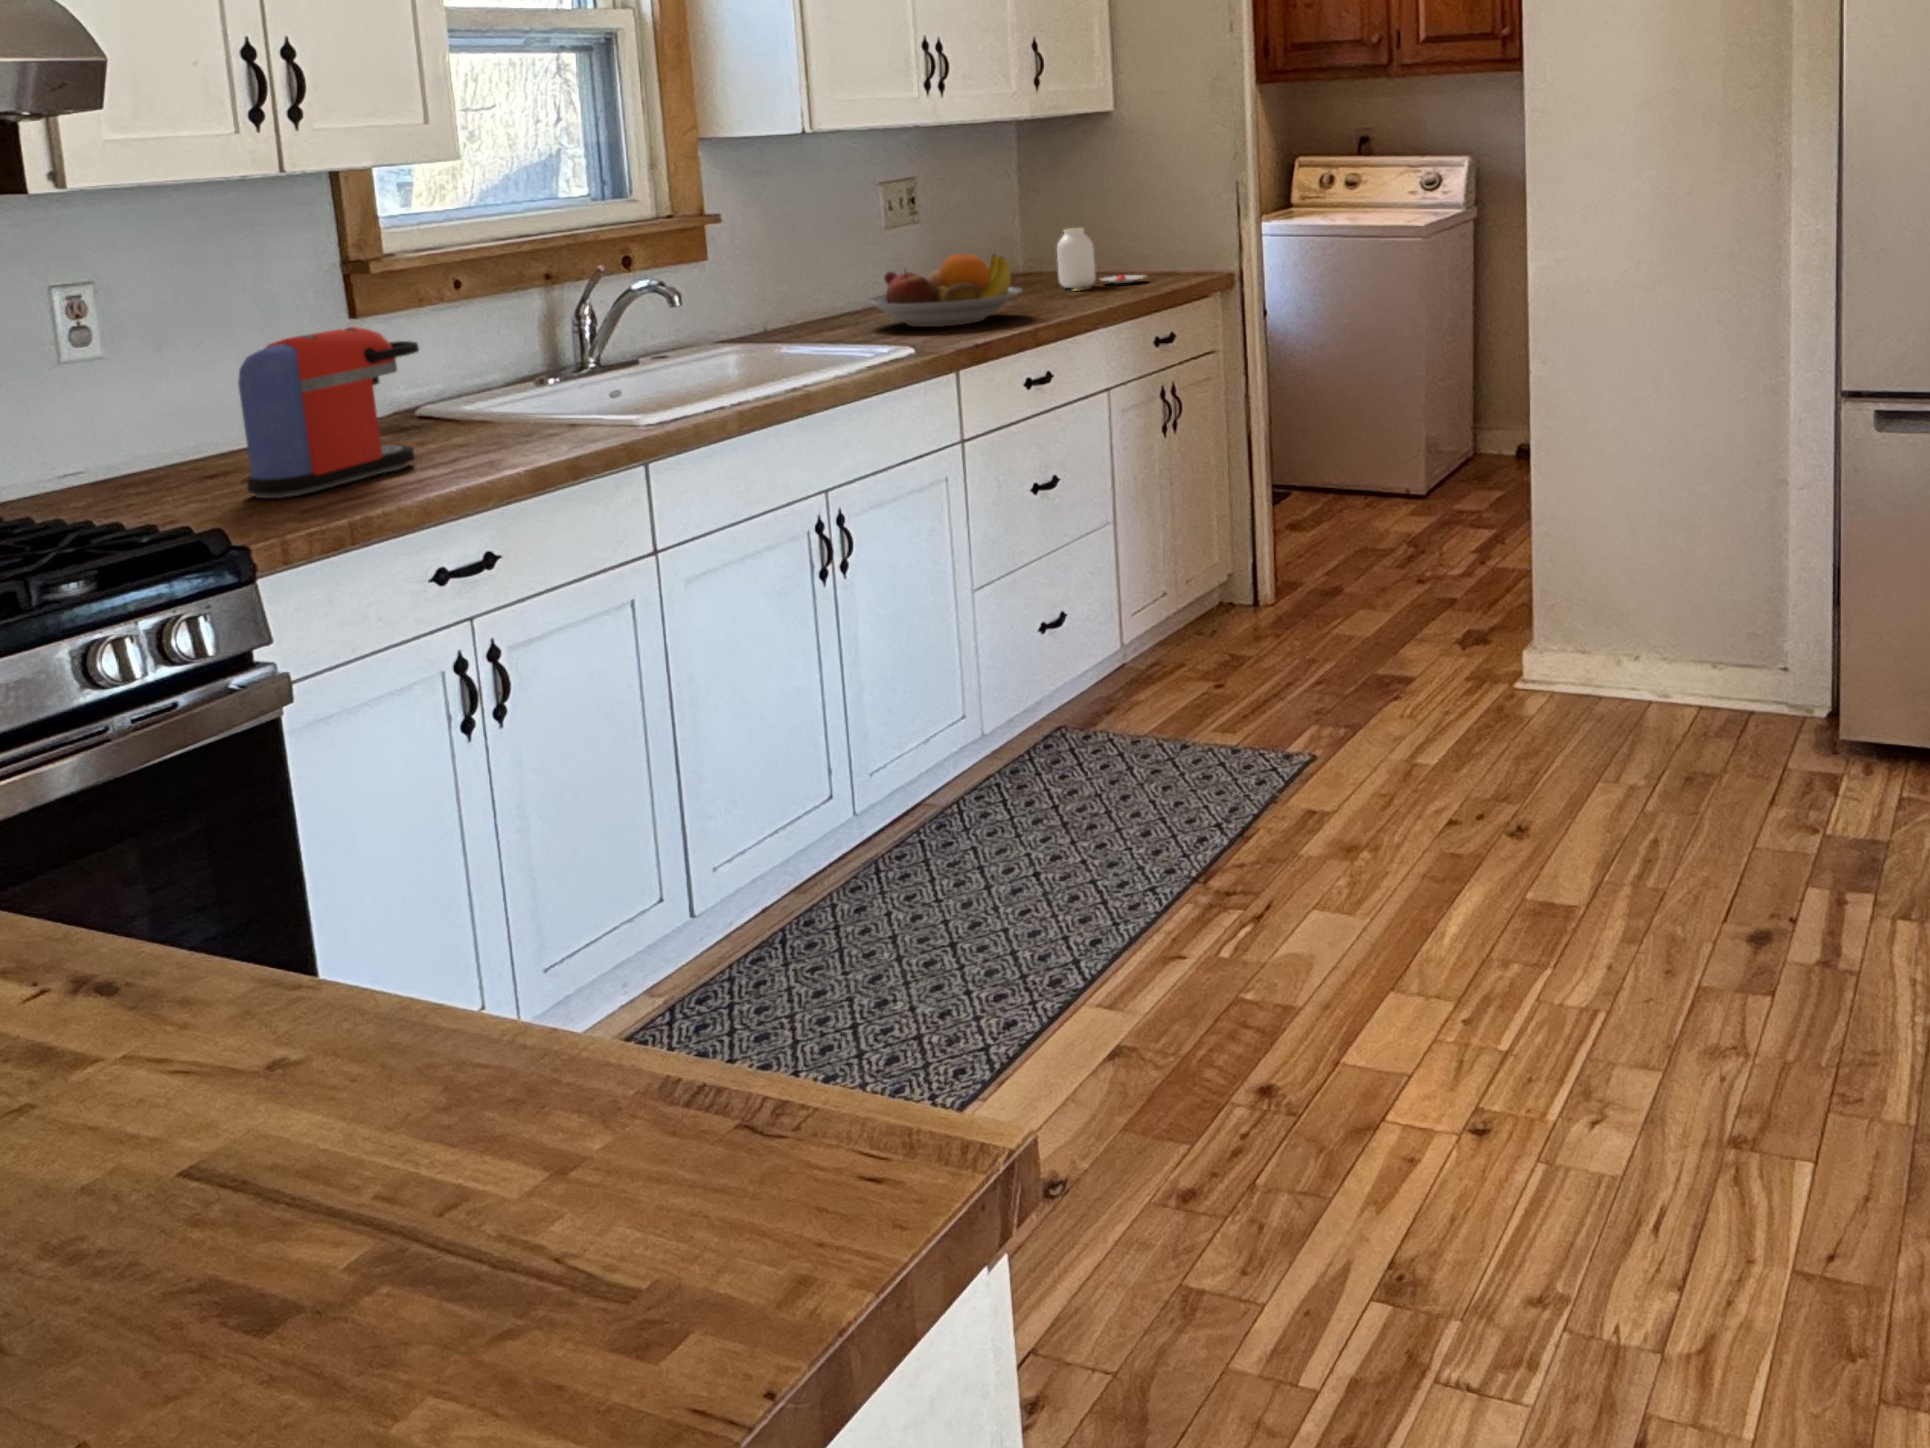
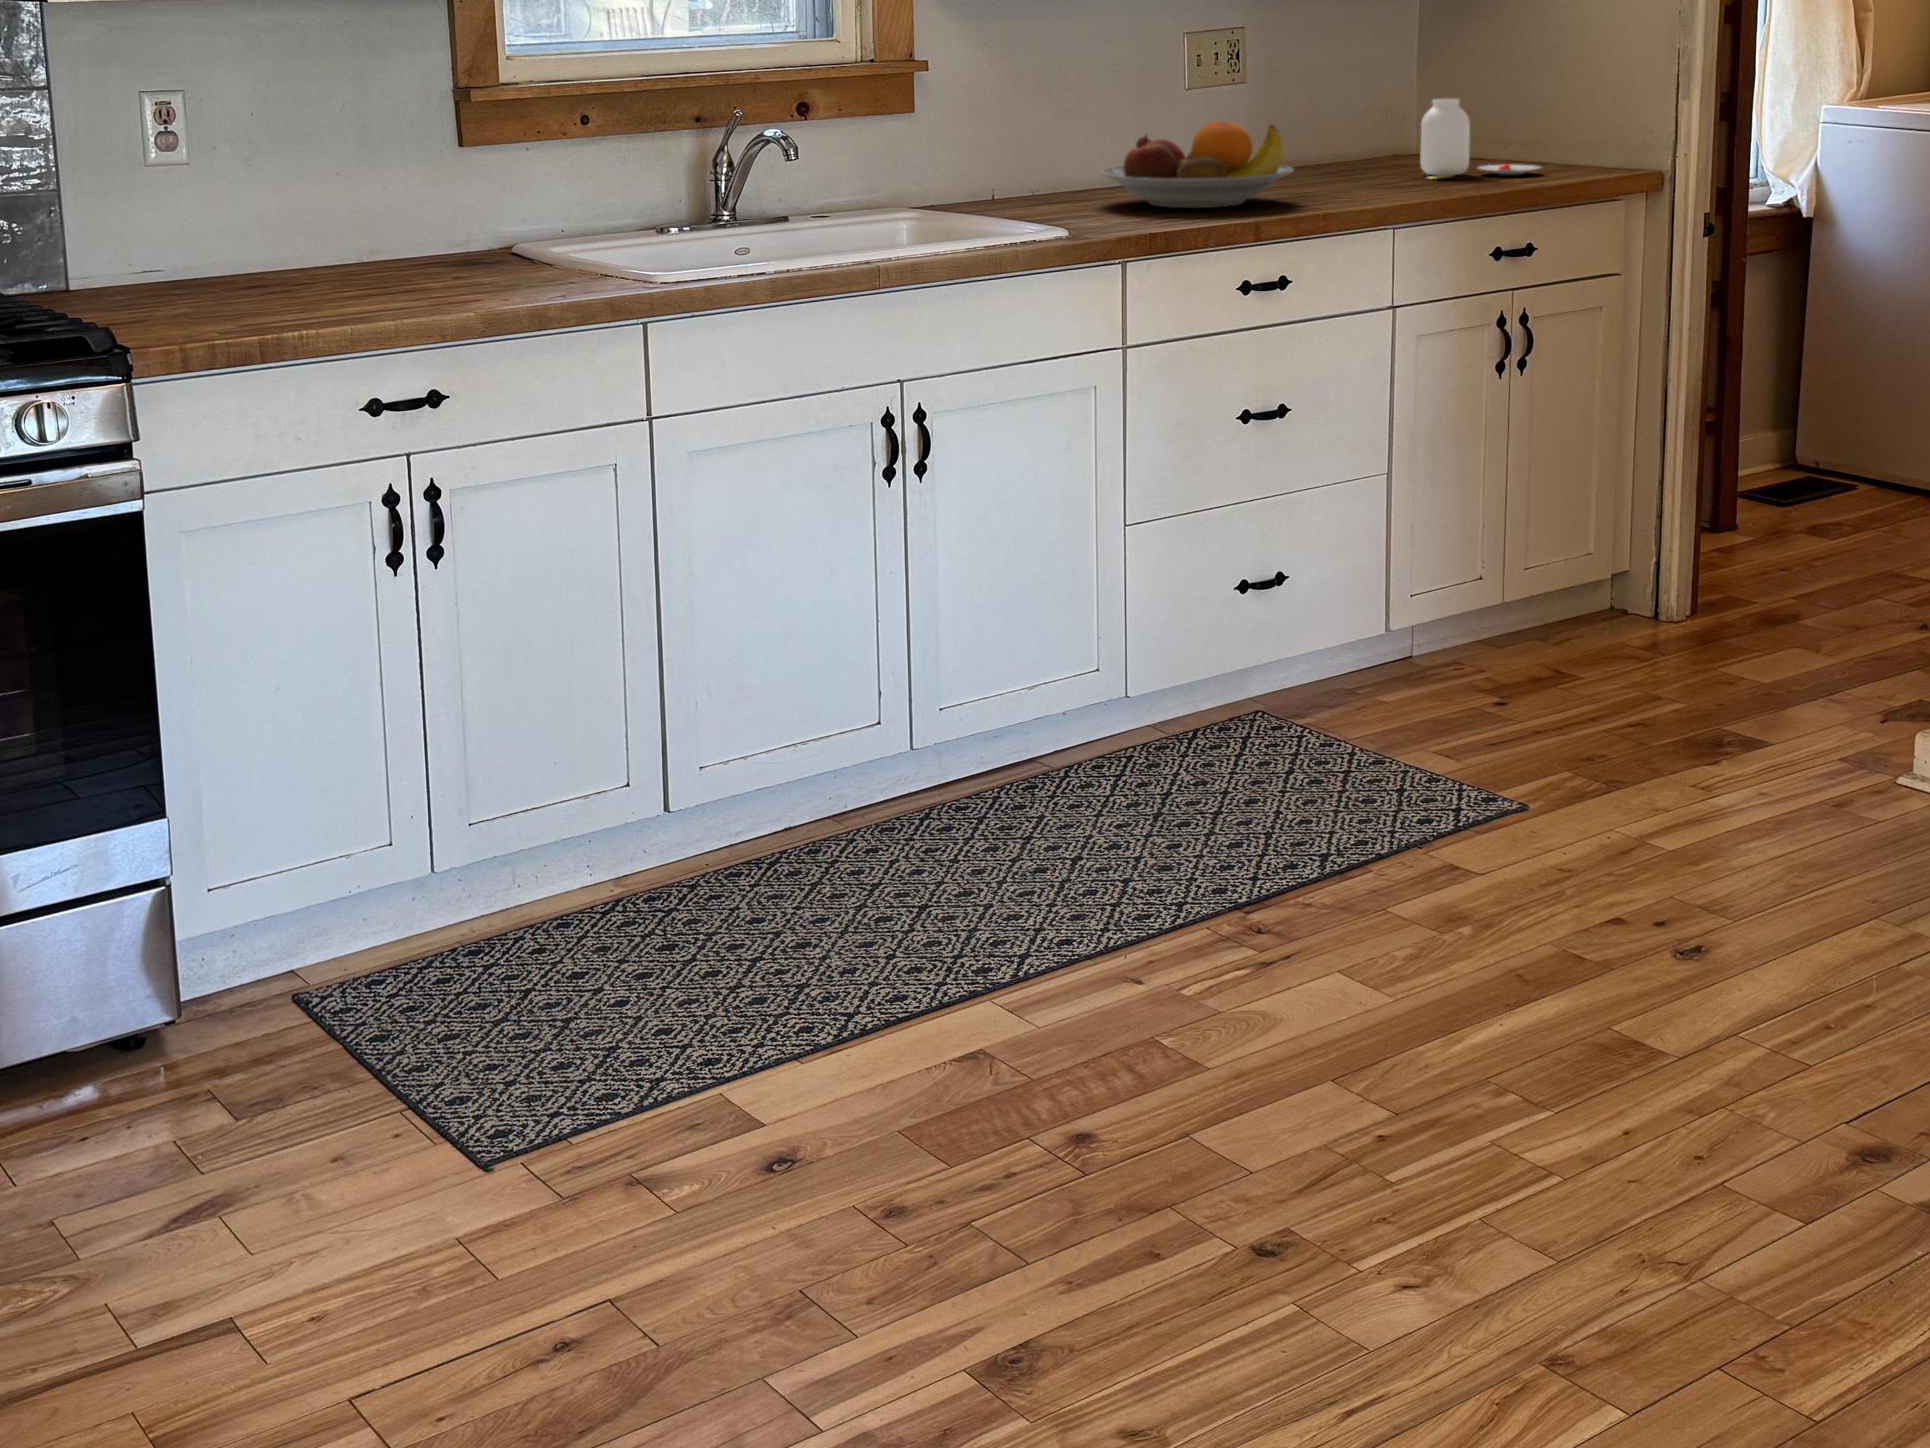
coffee maker: present [238,327,419,498] -> none [231,152,427,312]

